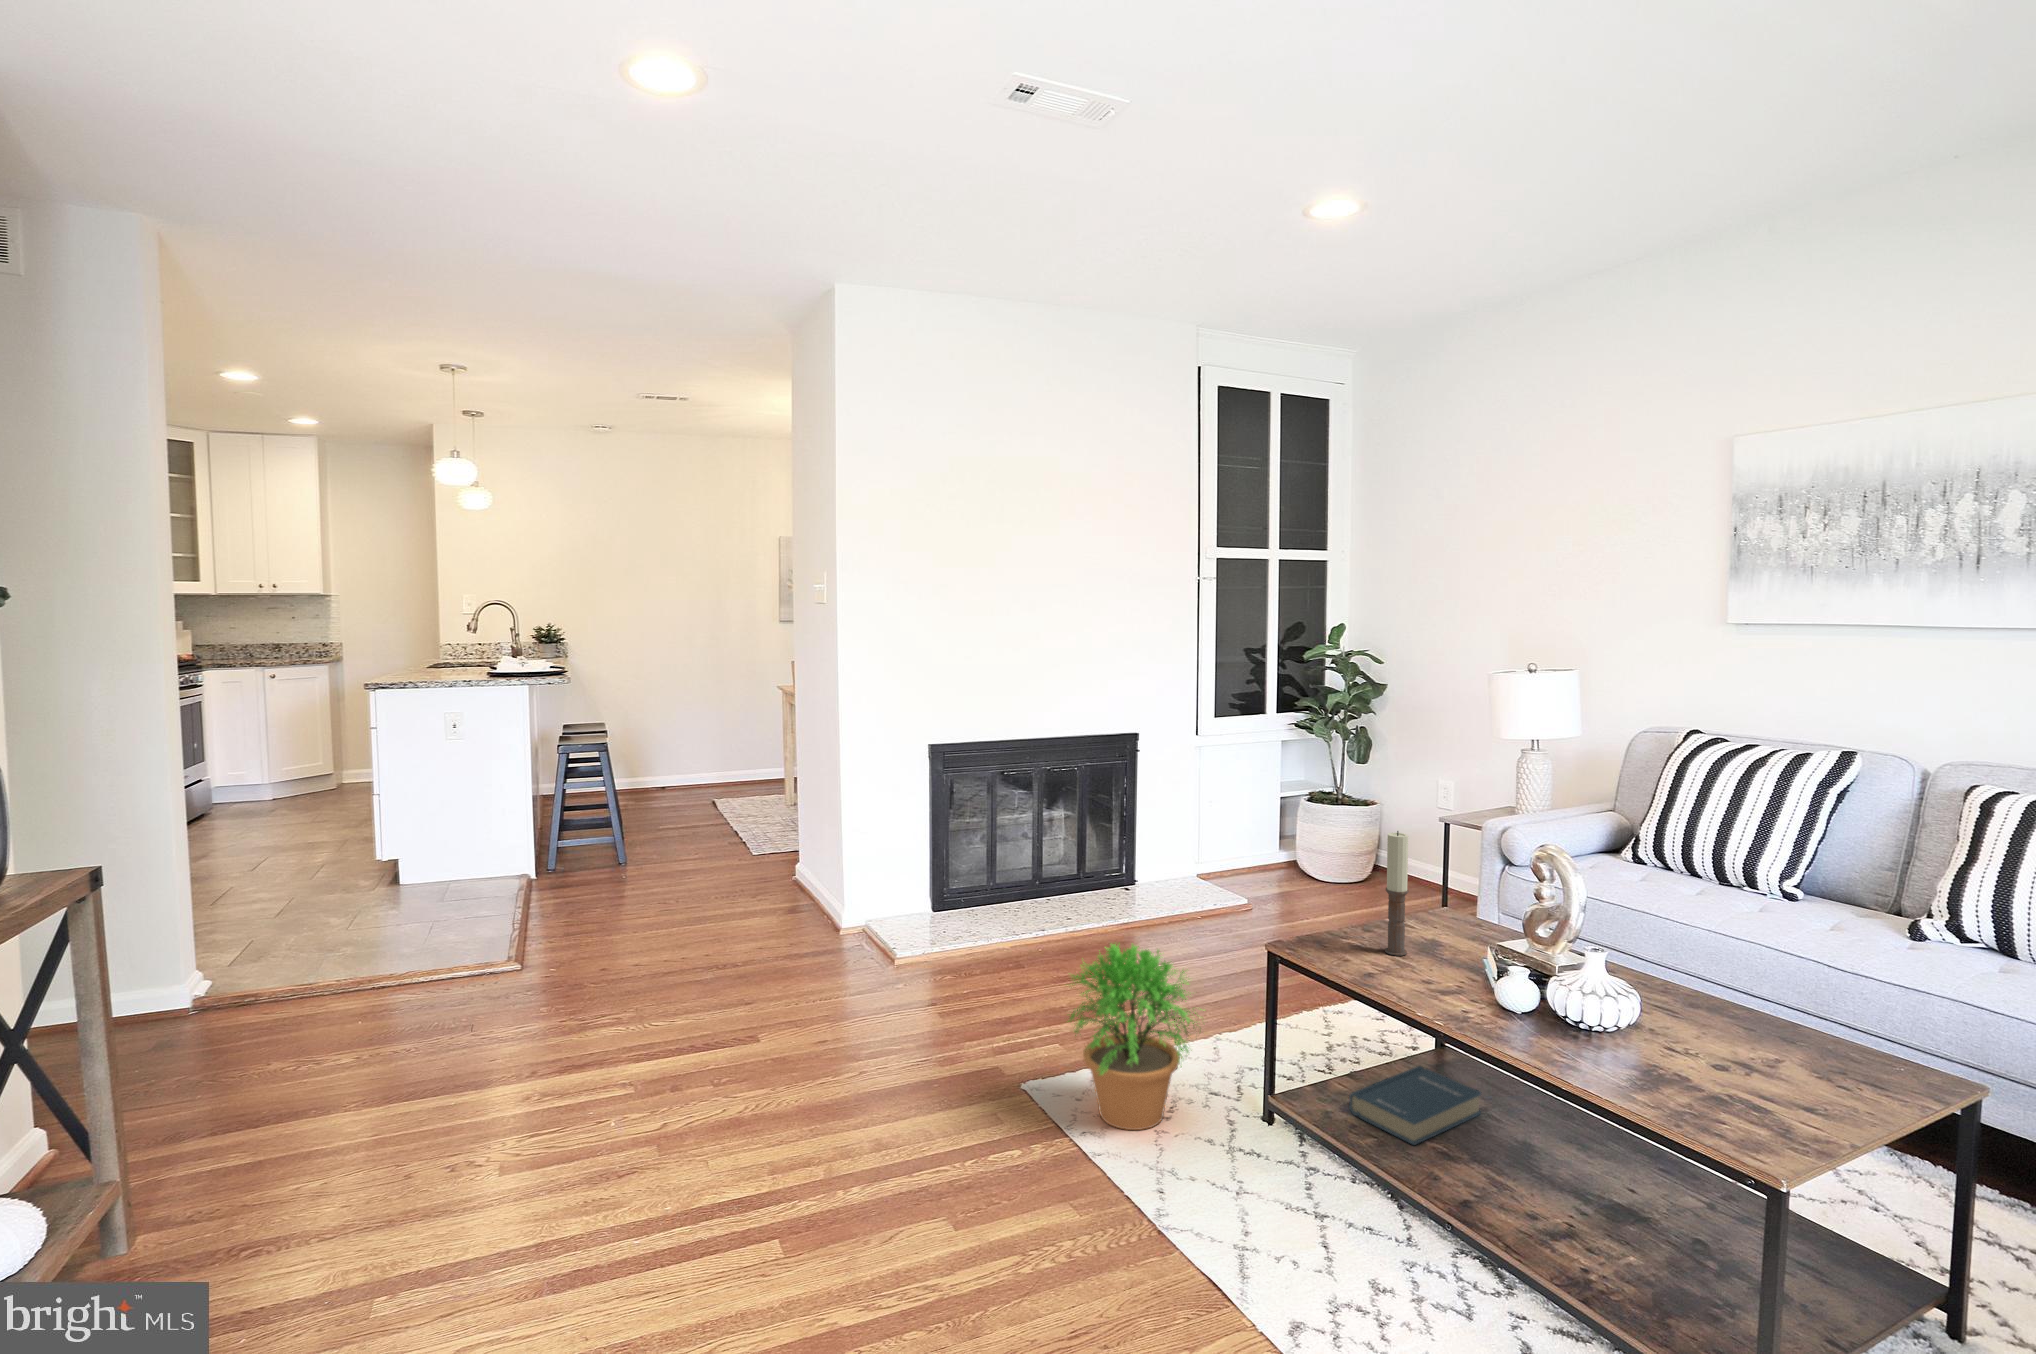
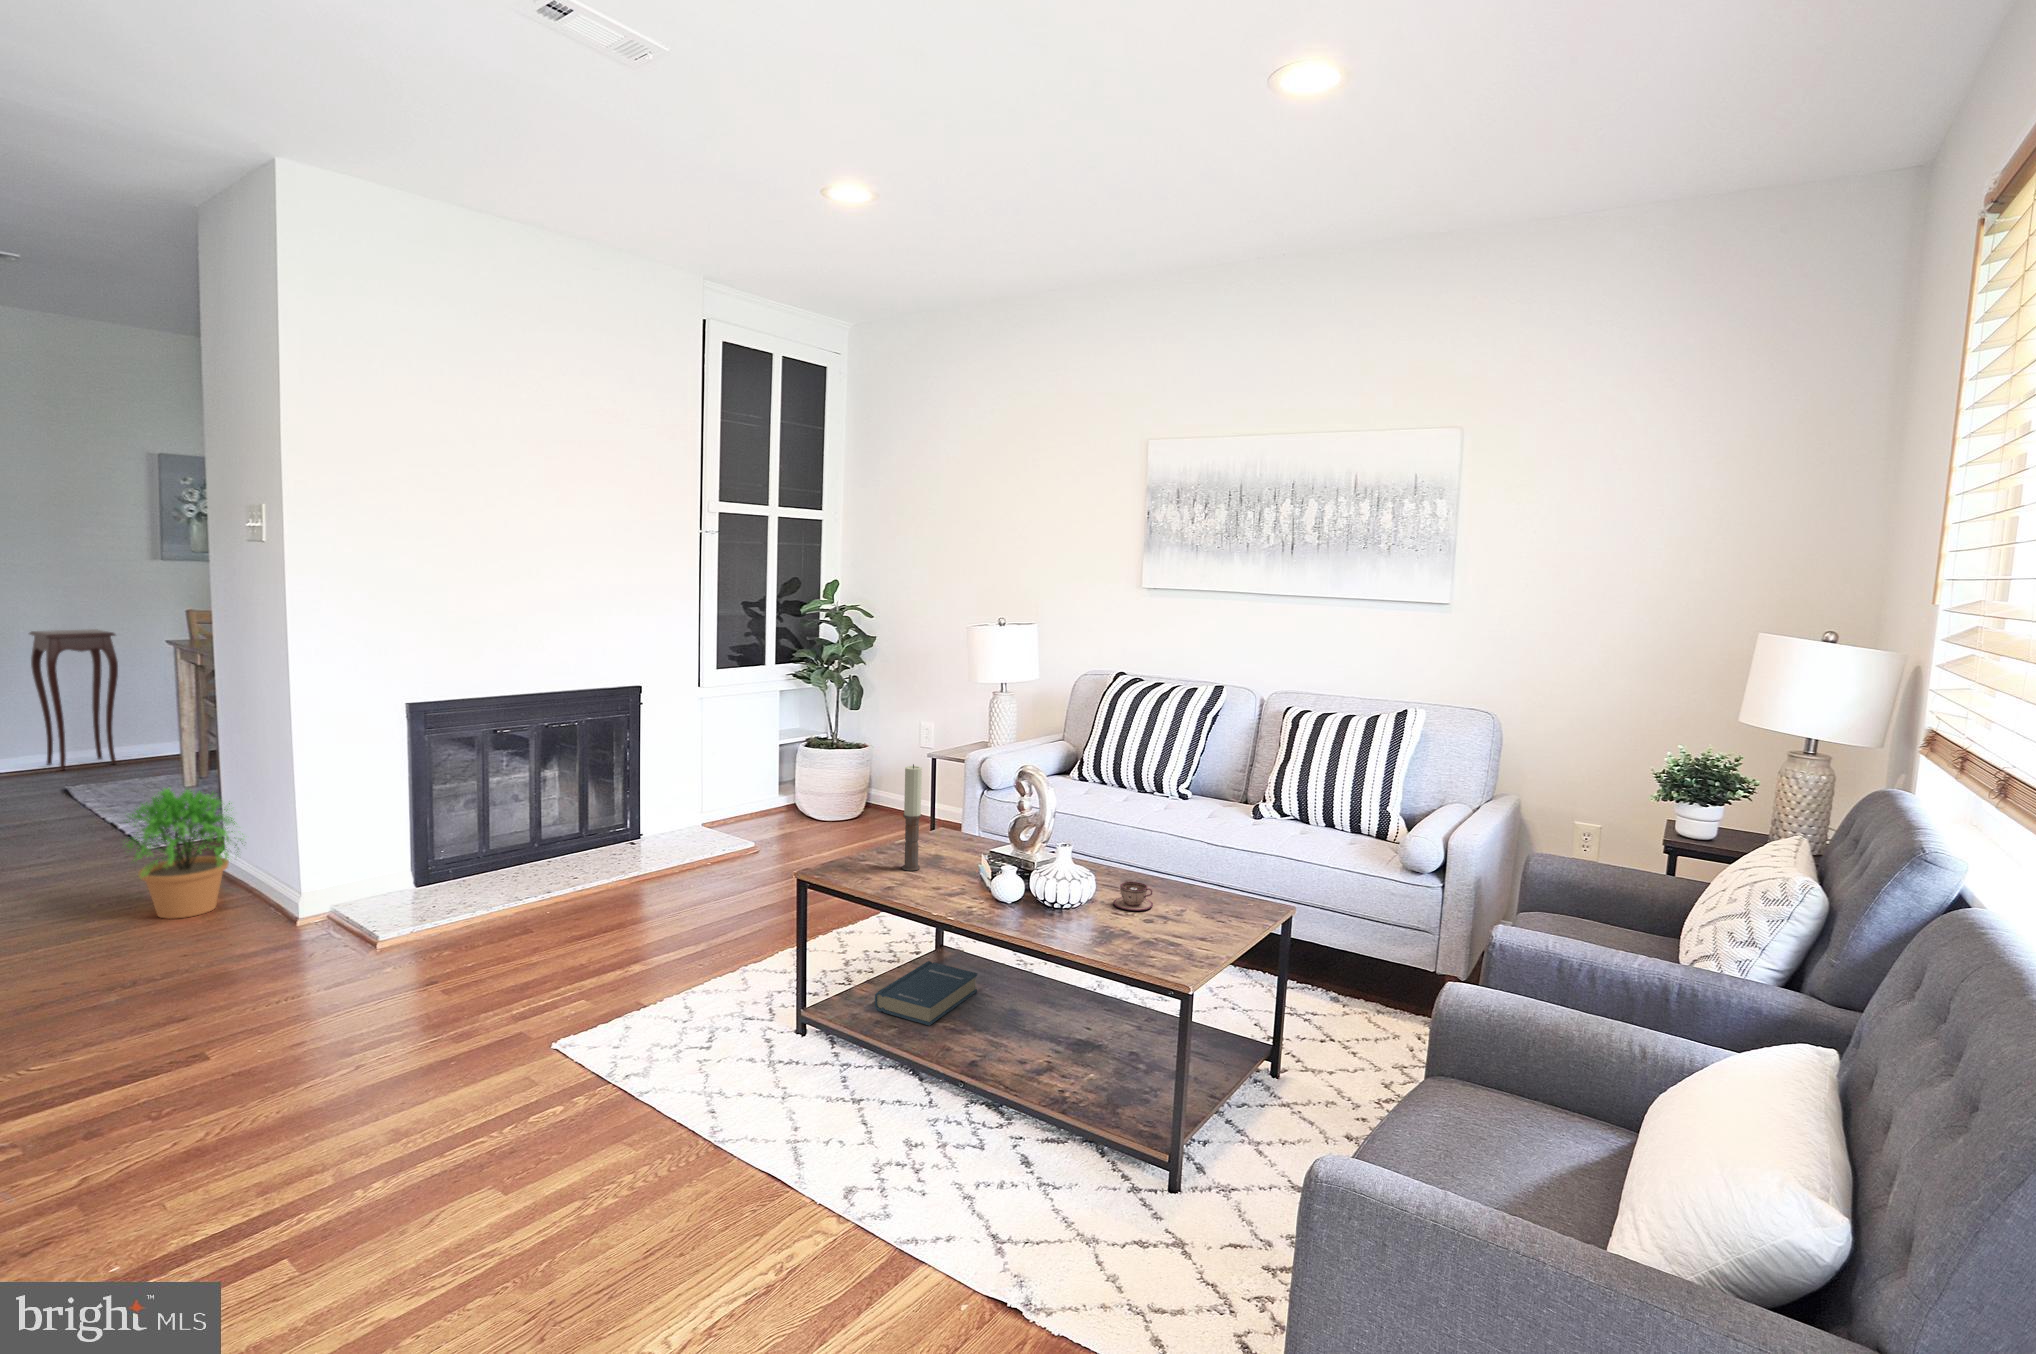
side table: none [711,680,762,789] -> present [29,629,118,770]
potted plant: present [1068,944,1201,1130] -> present [127,788,243,919]
teacup: none [1670,1008,1734,1051] -> present [1113,882,1153,911]

